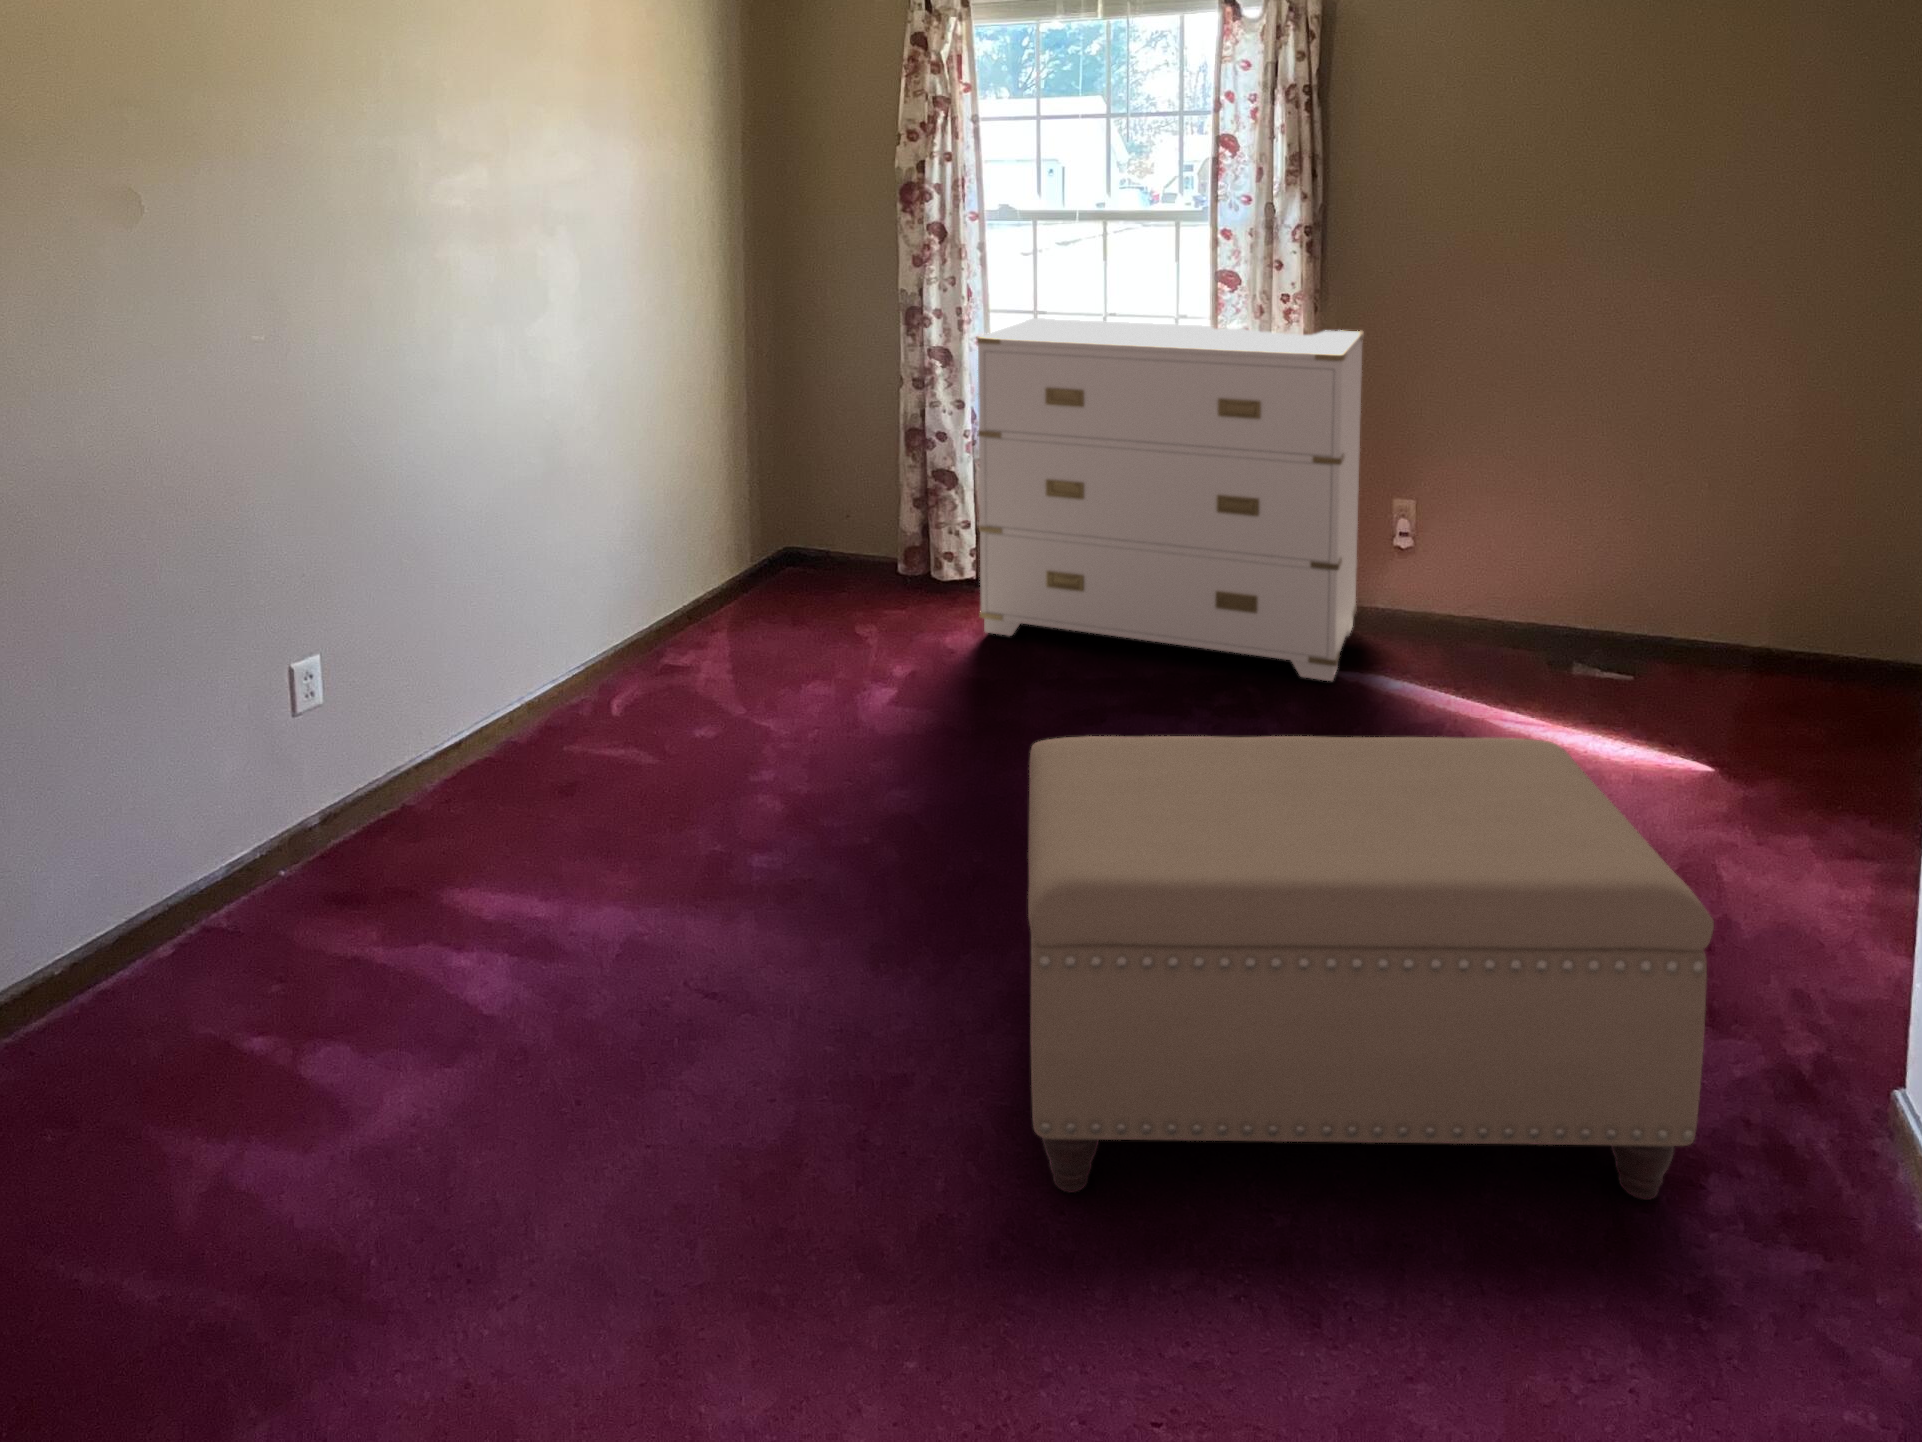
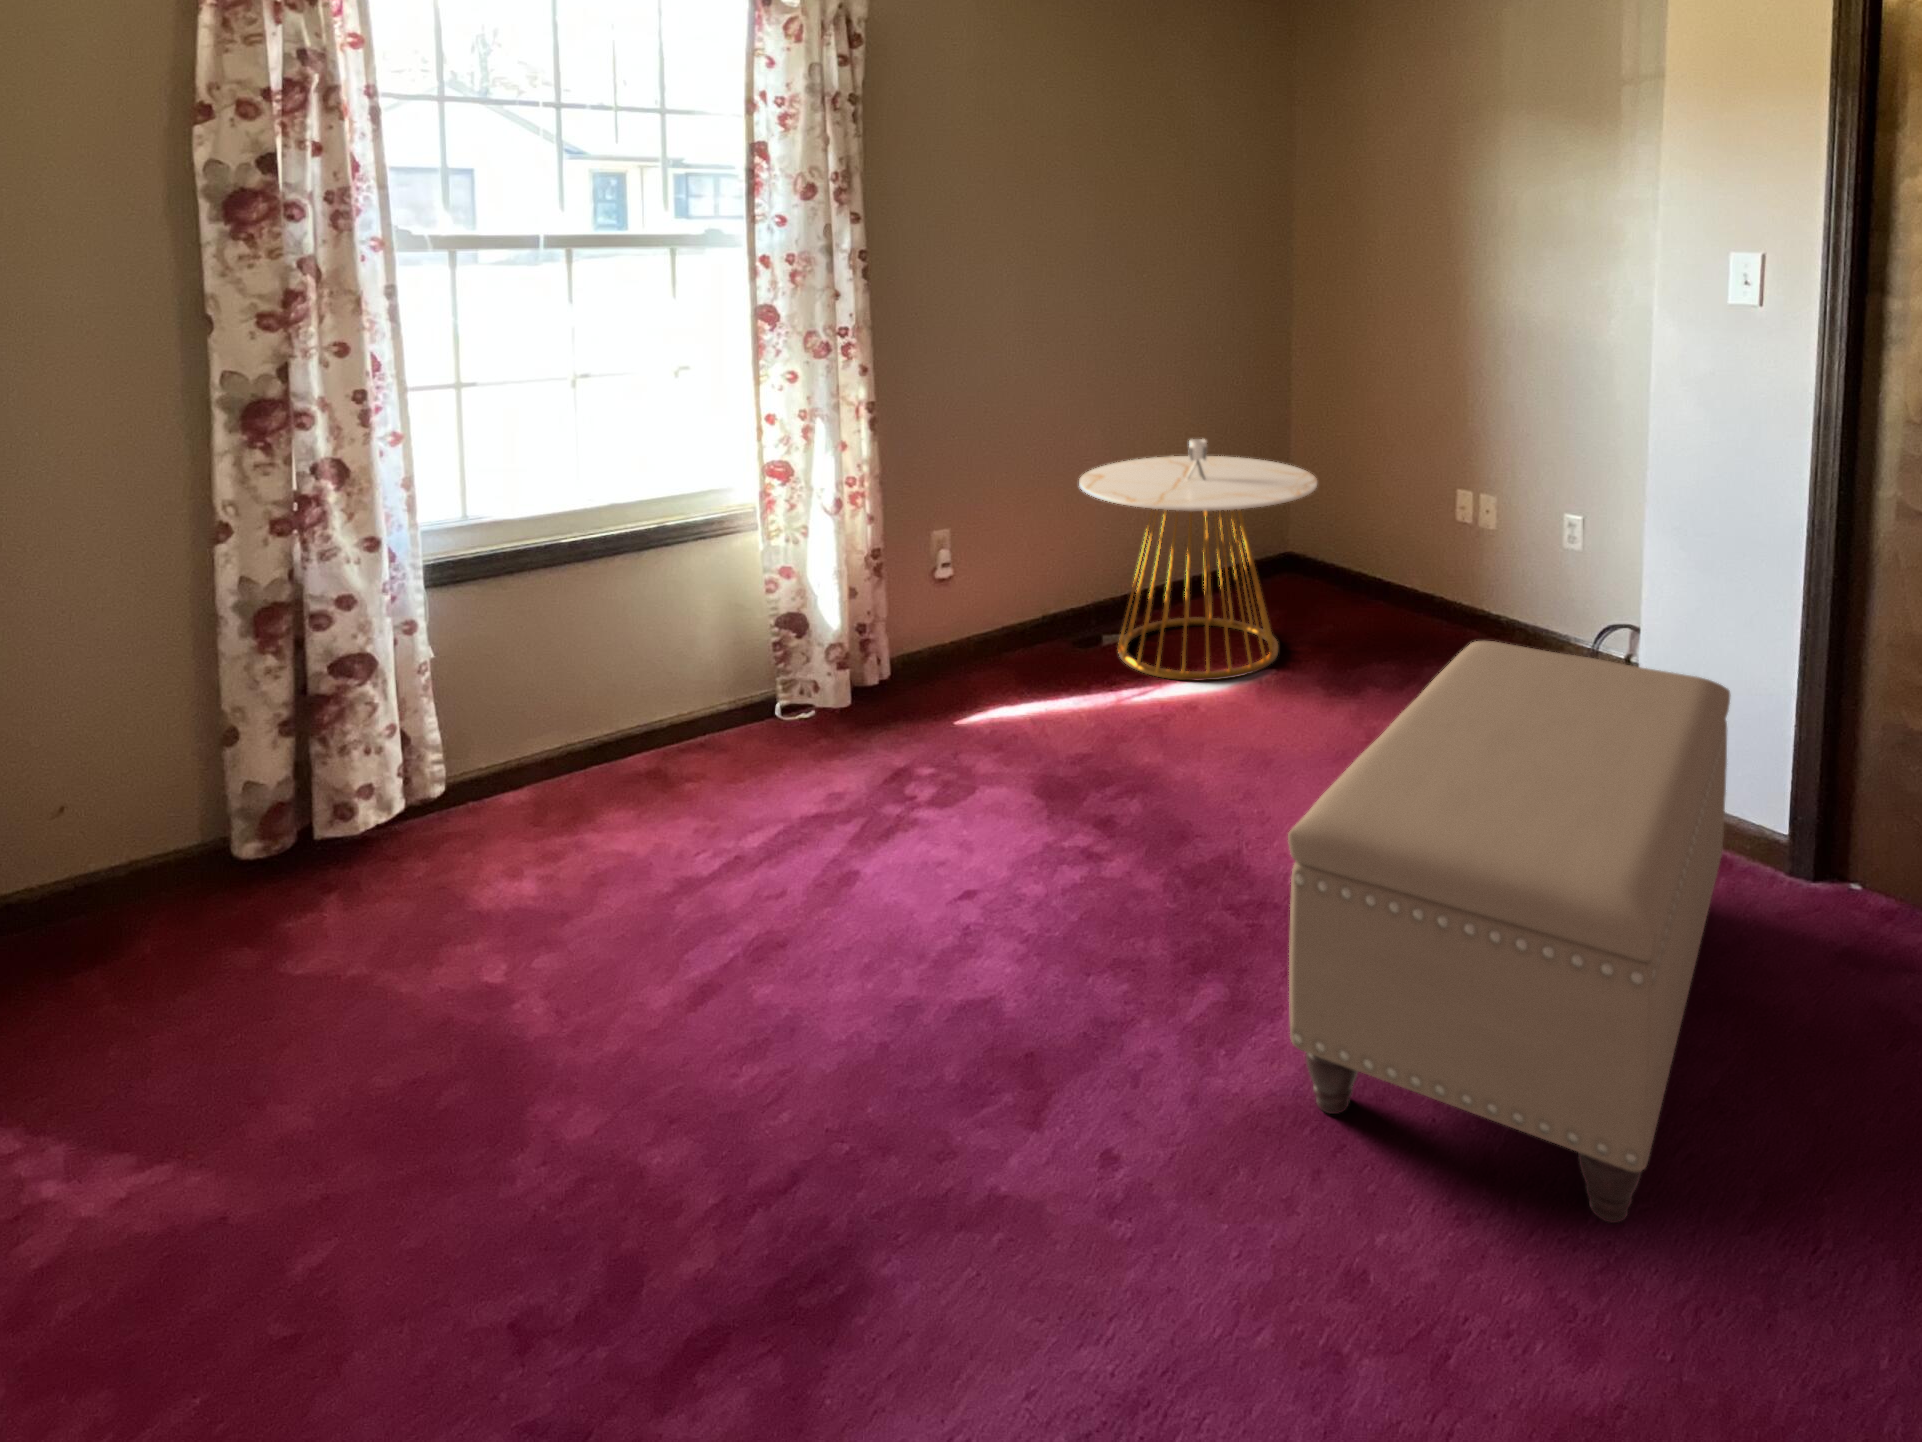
dresser: present [977,318,1364,681] -> none [466,361,990,865]
side table: none [1511,465,1836,761] -> present [1079,439,1317,681]

